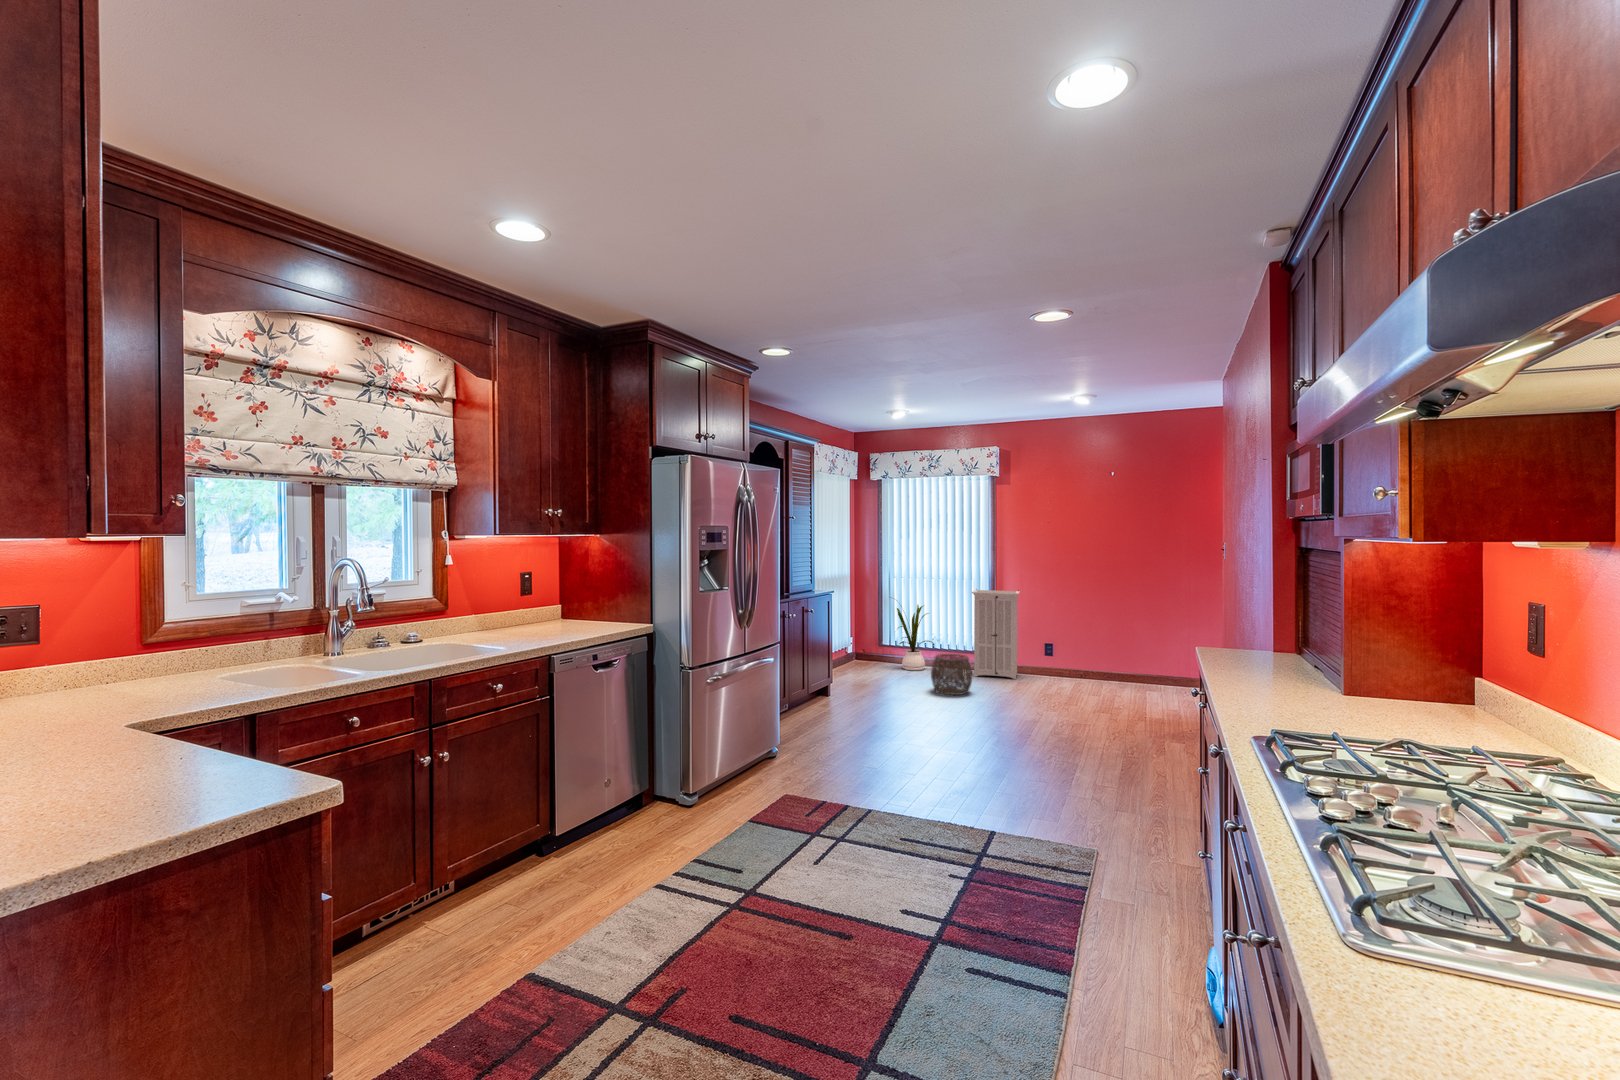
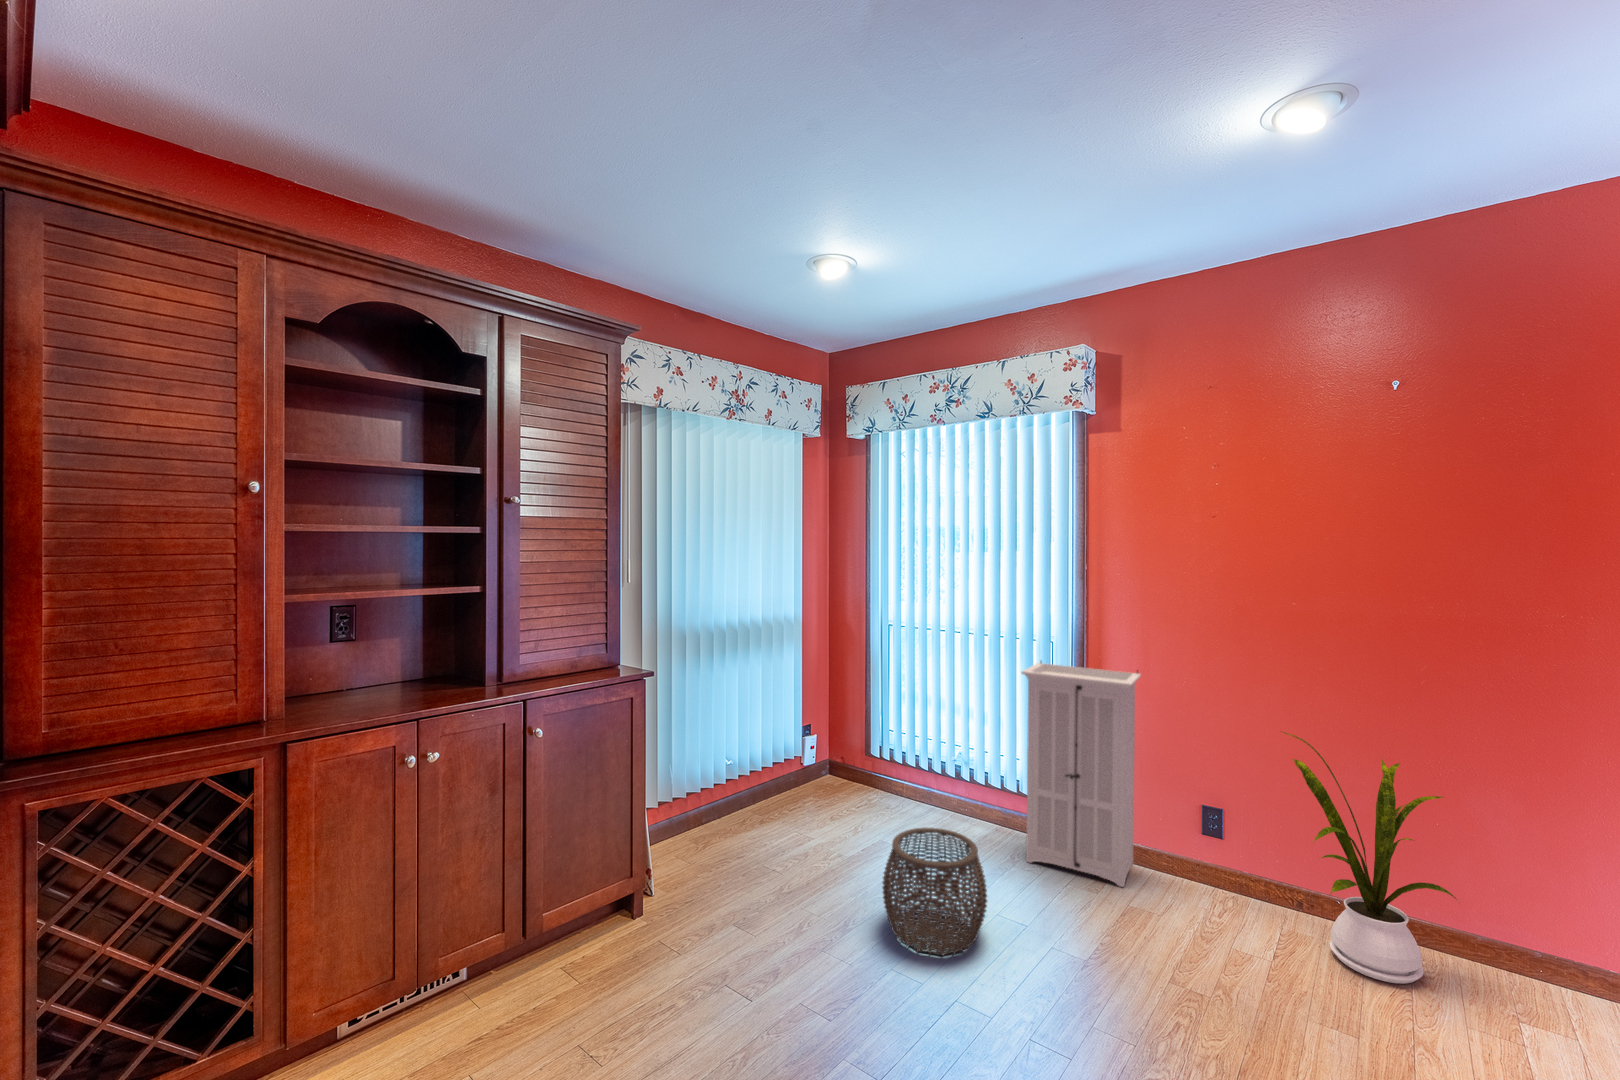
house plant: present [897,605,934,670] -> present [1283,732,1456,984]

